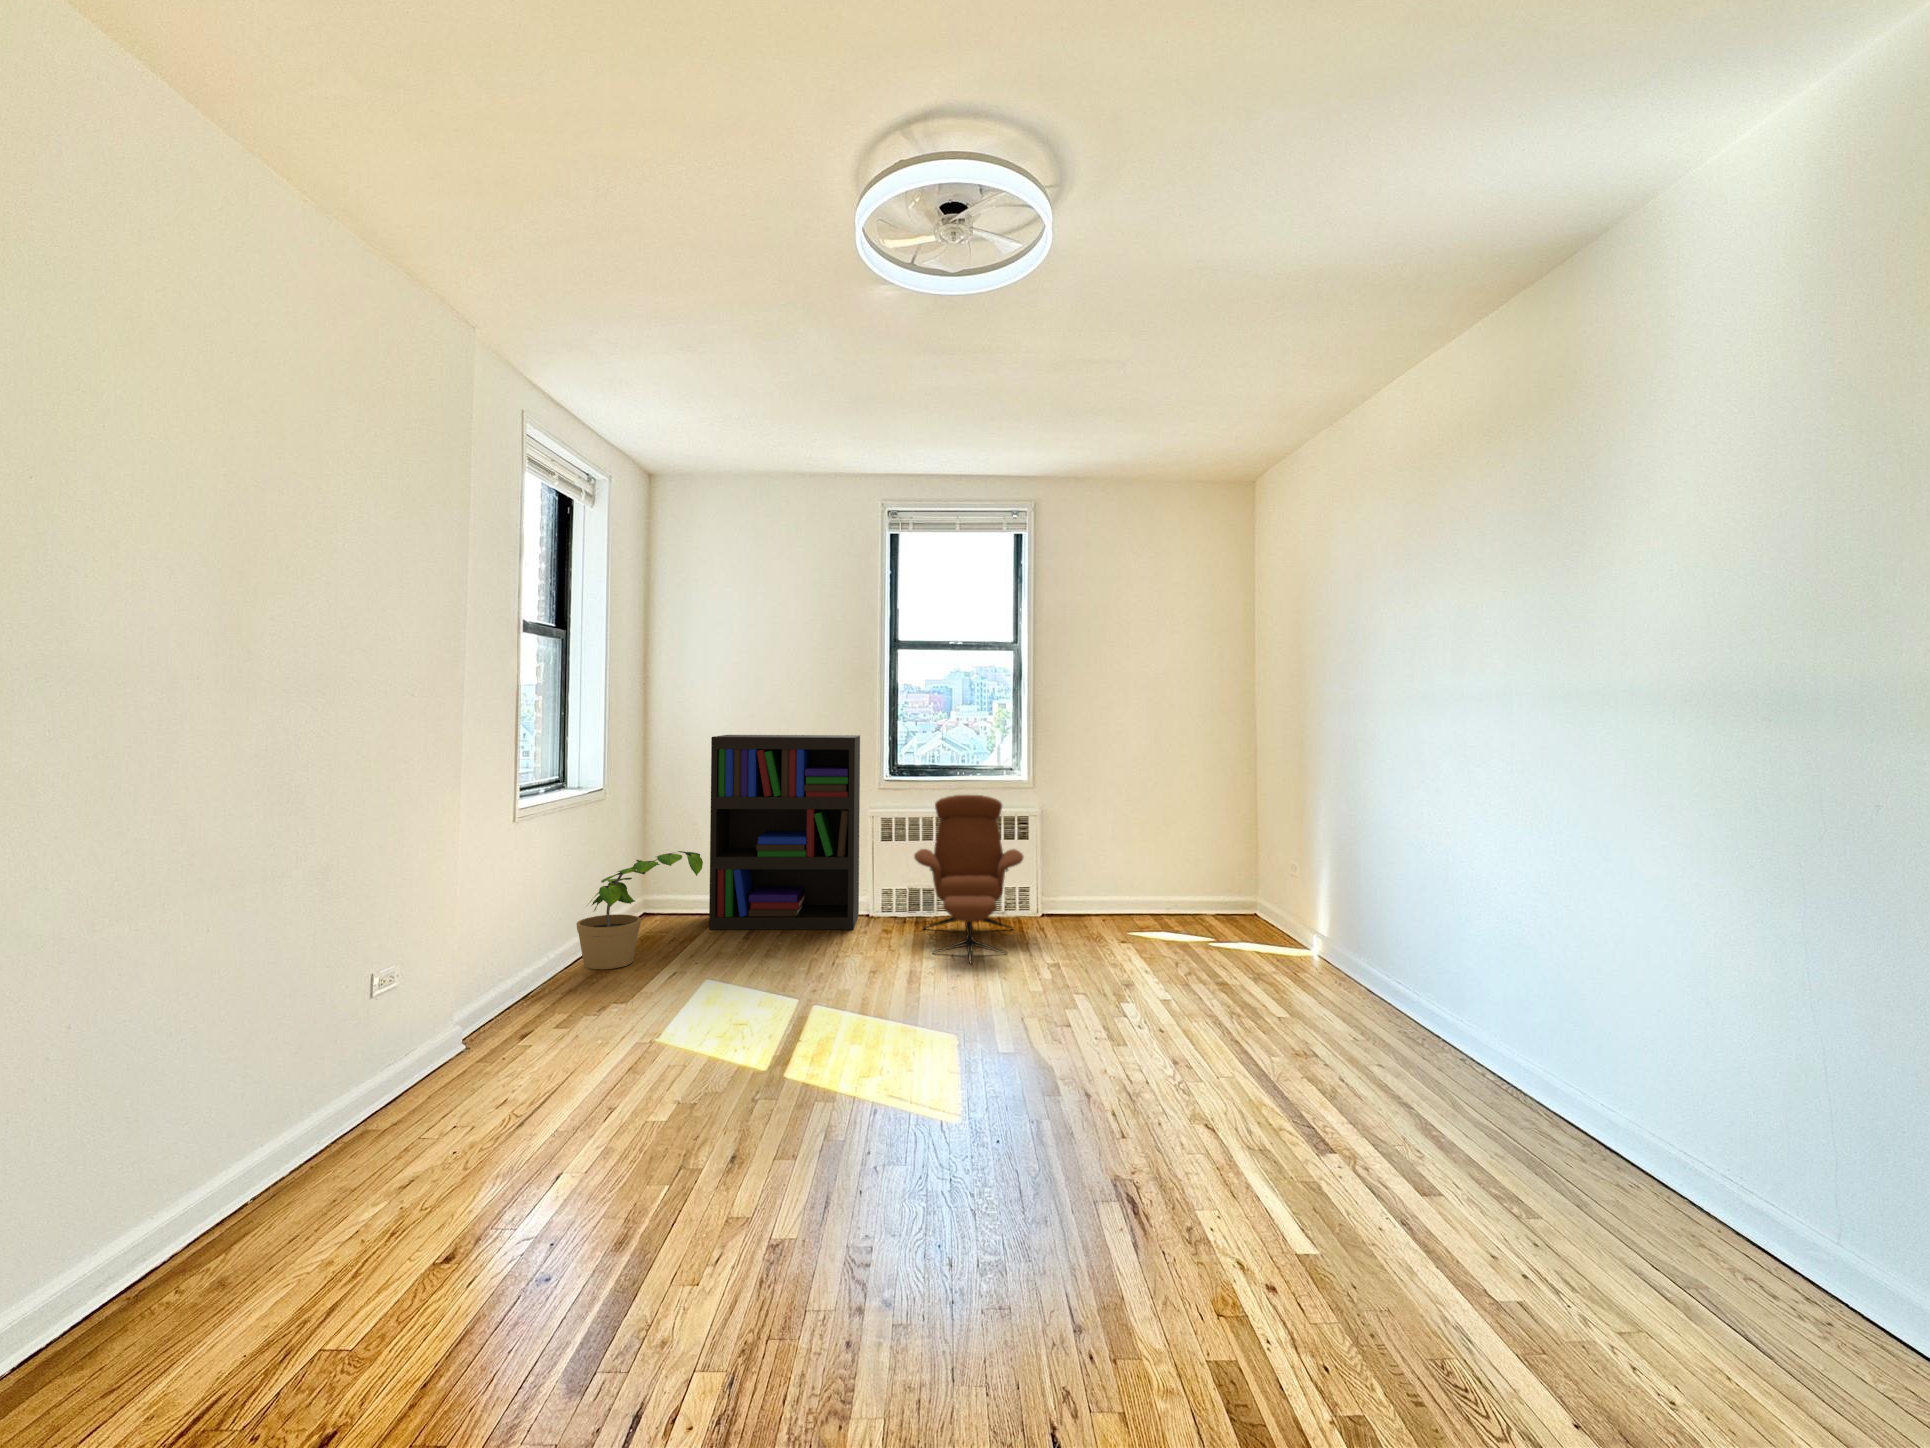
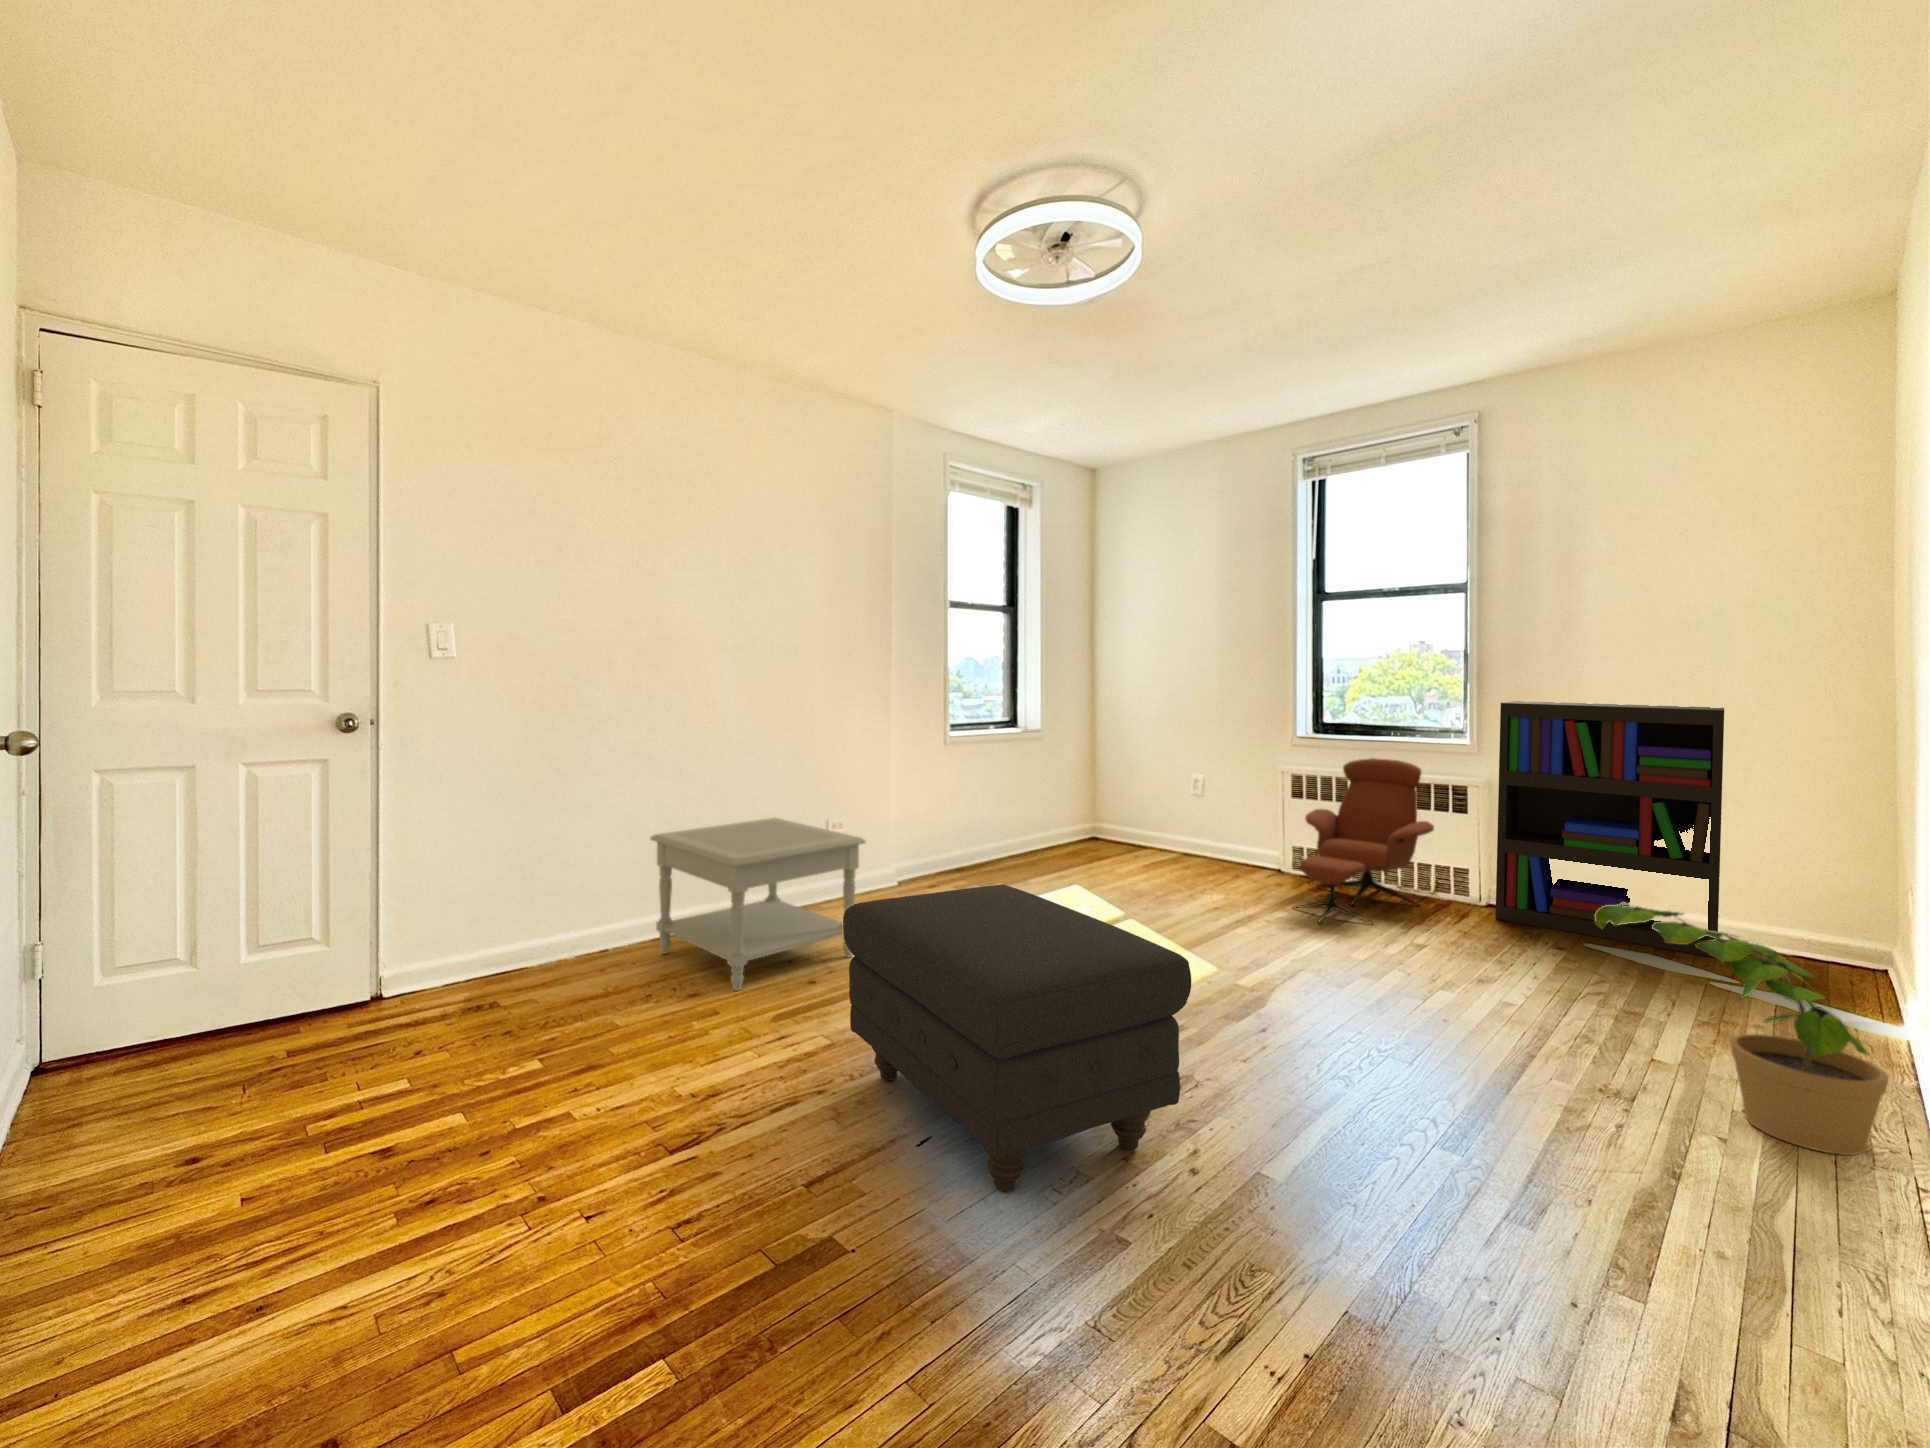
bookshelf: present [709,735,860,930] -> present [1495,701,1724,958]
potted plant: present [576,851,703,969] -> present [1595,902,1889,1155]
side table: none [182,962,584,1260] -> present [650,818,866,991]
ottoman: none [779,982,1189,1334] -> present [843,884,1191,1191]

